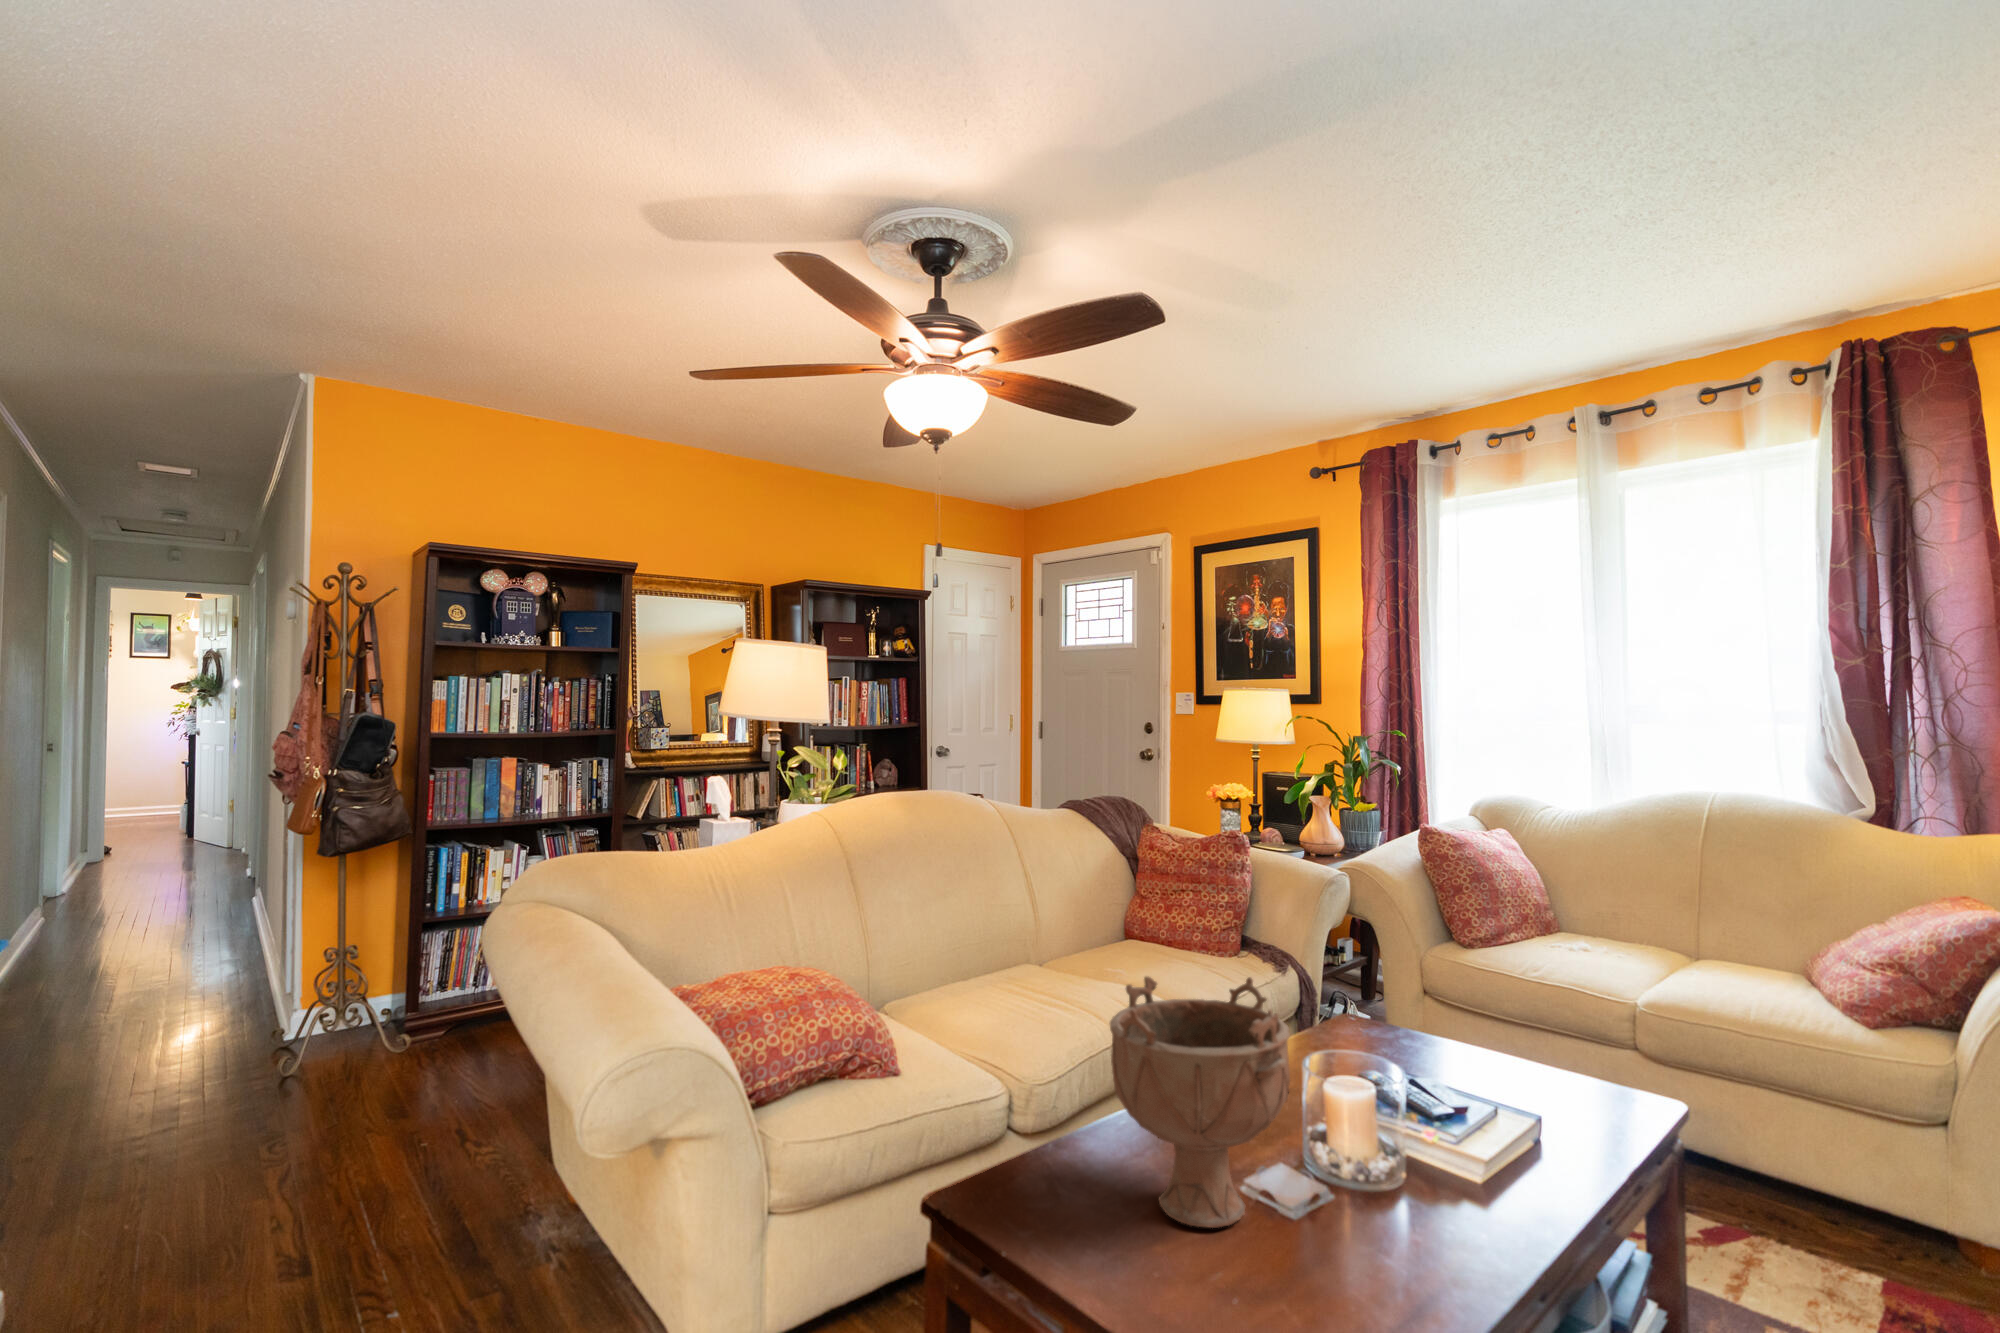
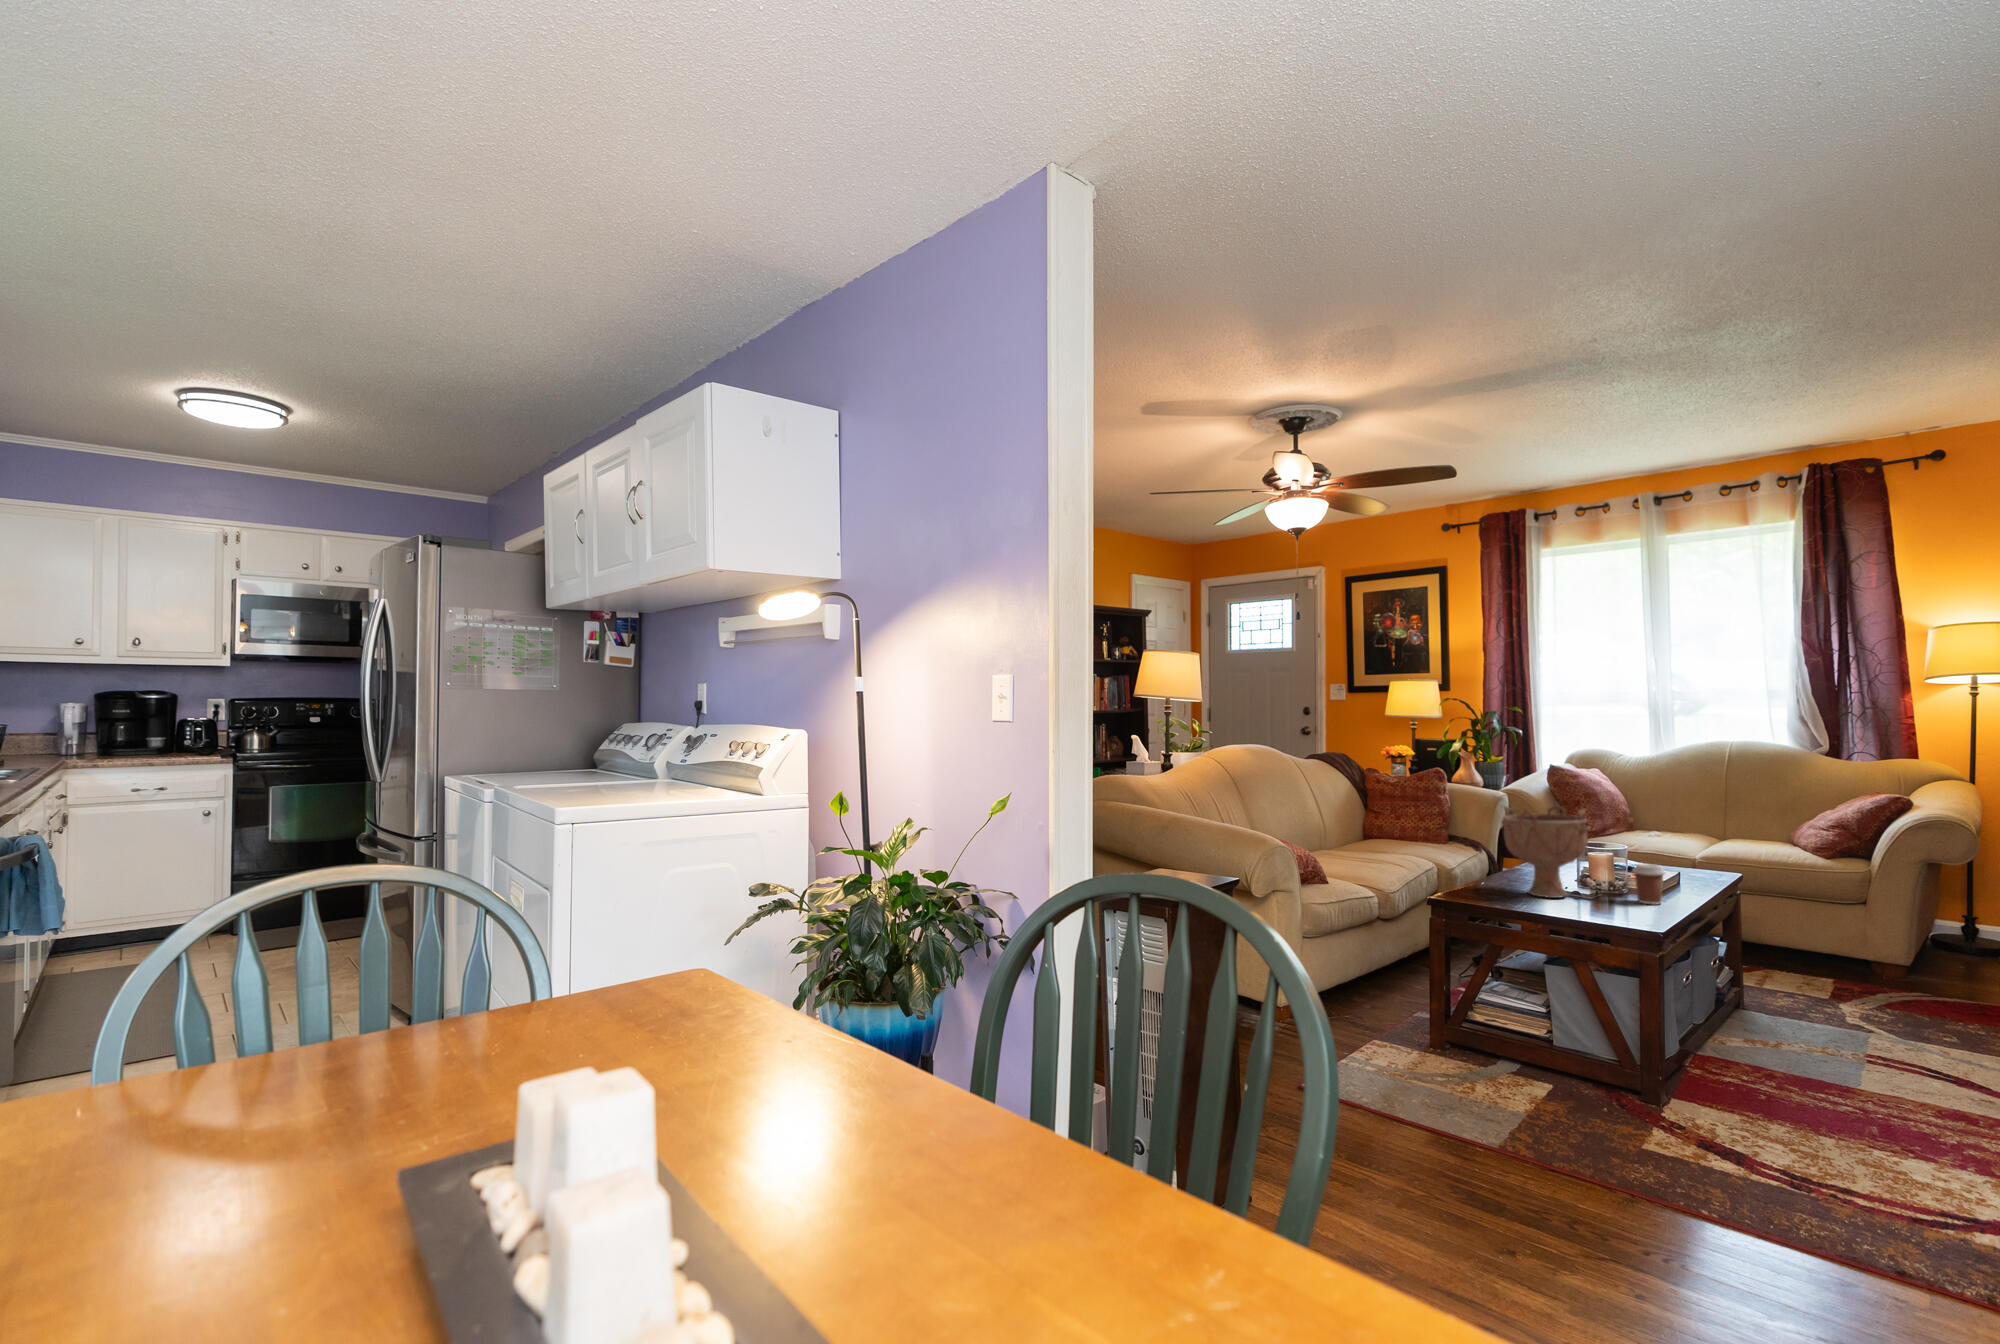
coffee cup: none [1391,1148,1466,1267] -> present [1632,863,1665,905]

